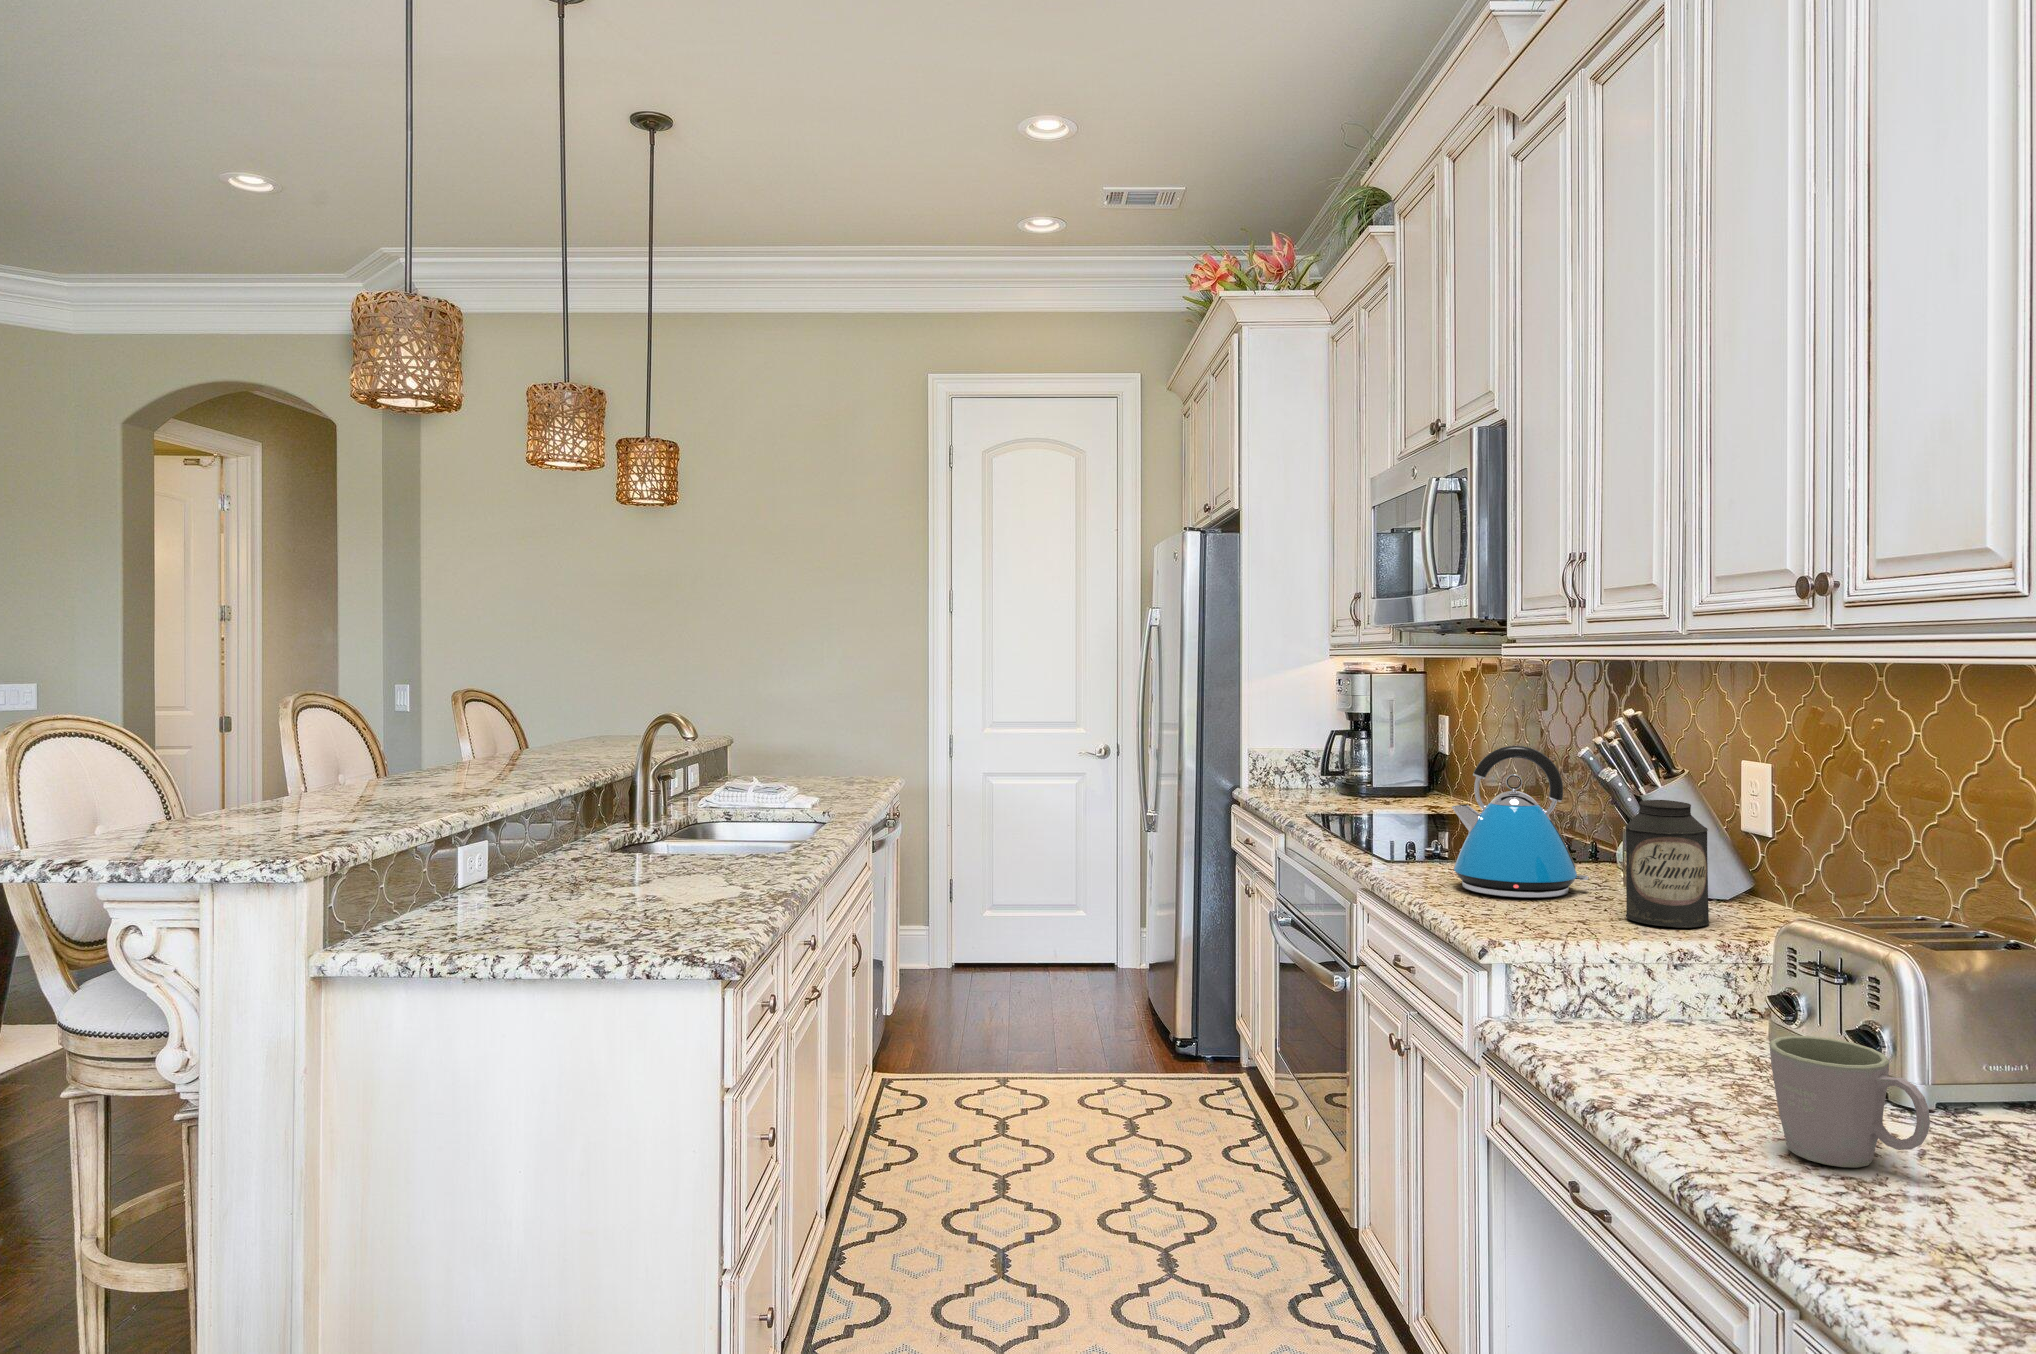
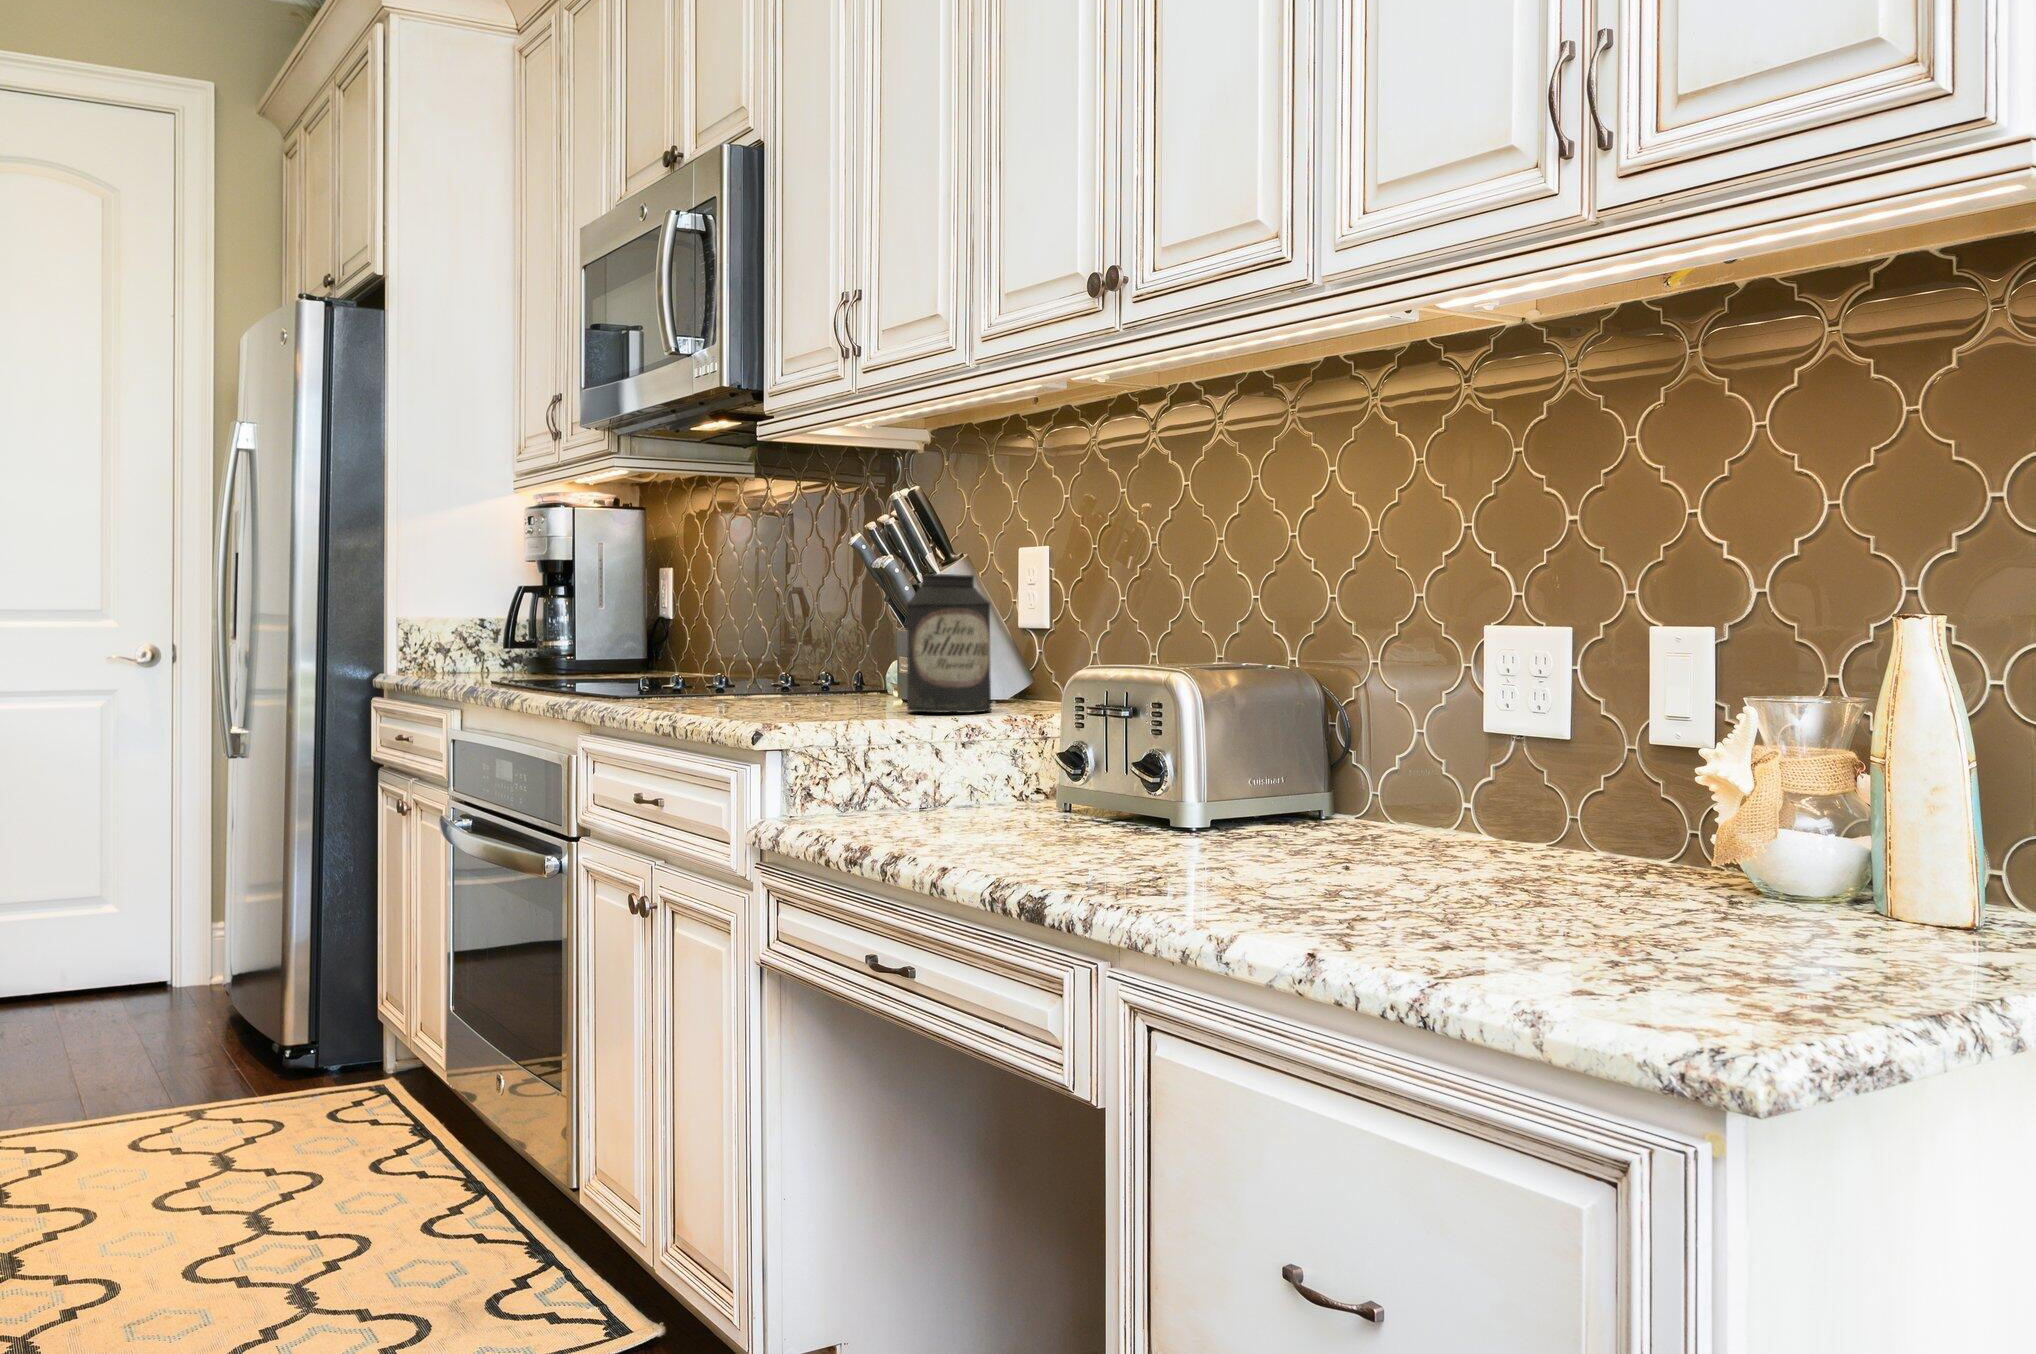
kettle: present [1452,746,1589,898] -> none [703,527,861,708]
mug: present [1769,1036,1930,1167] -> none [1075,730,1216,848]

